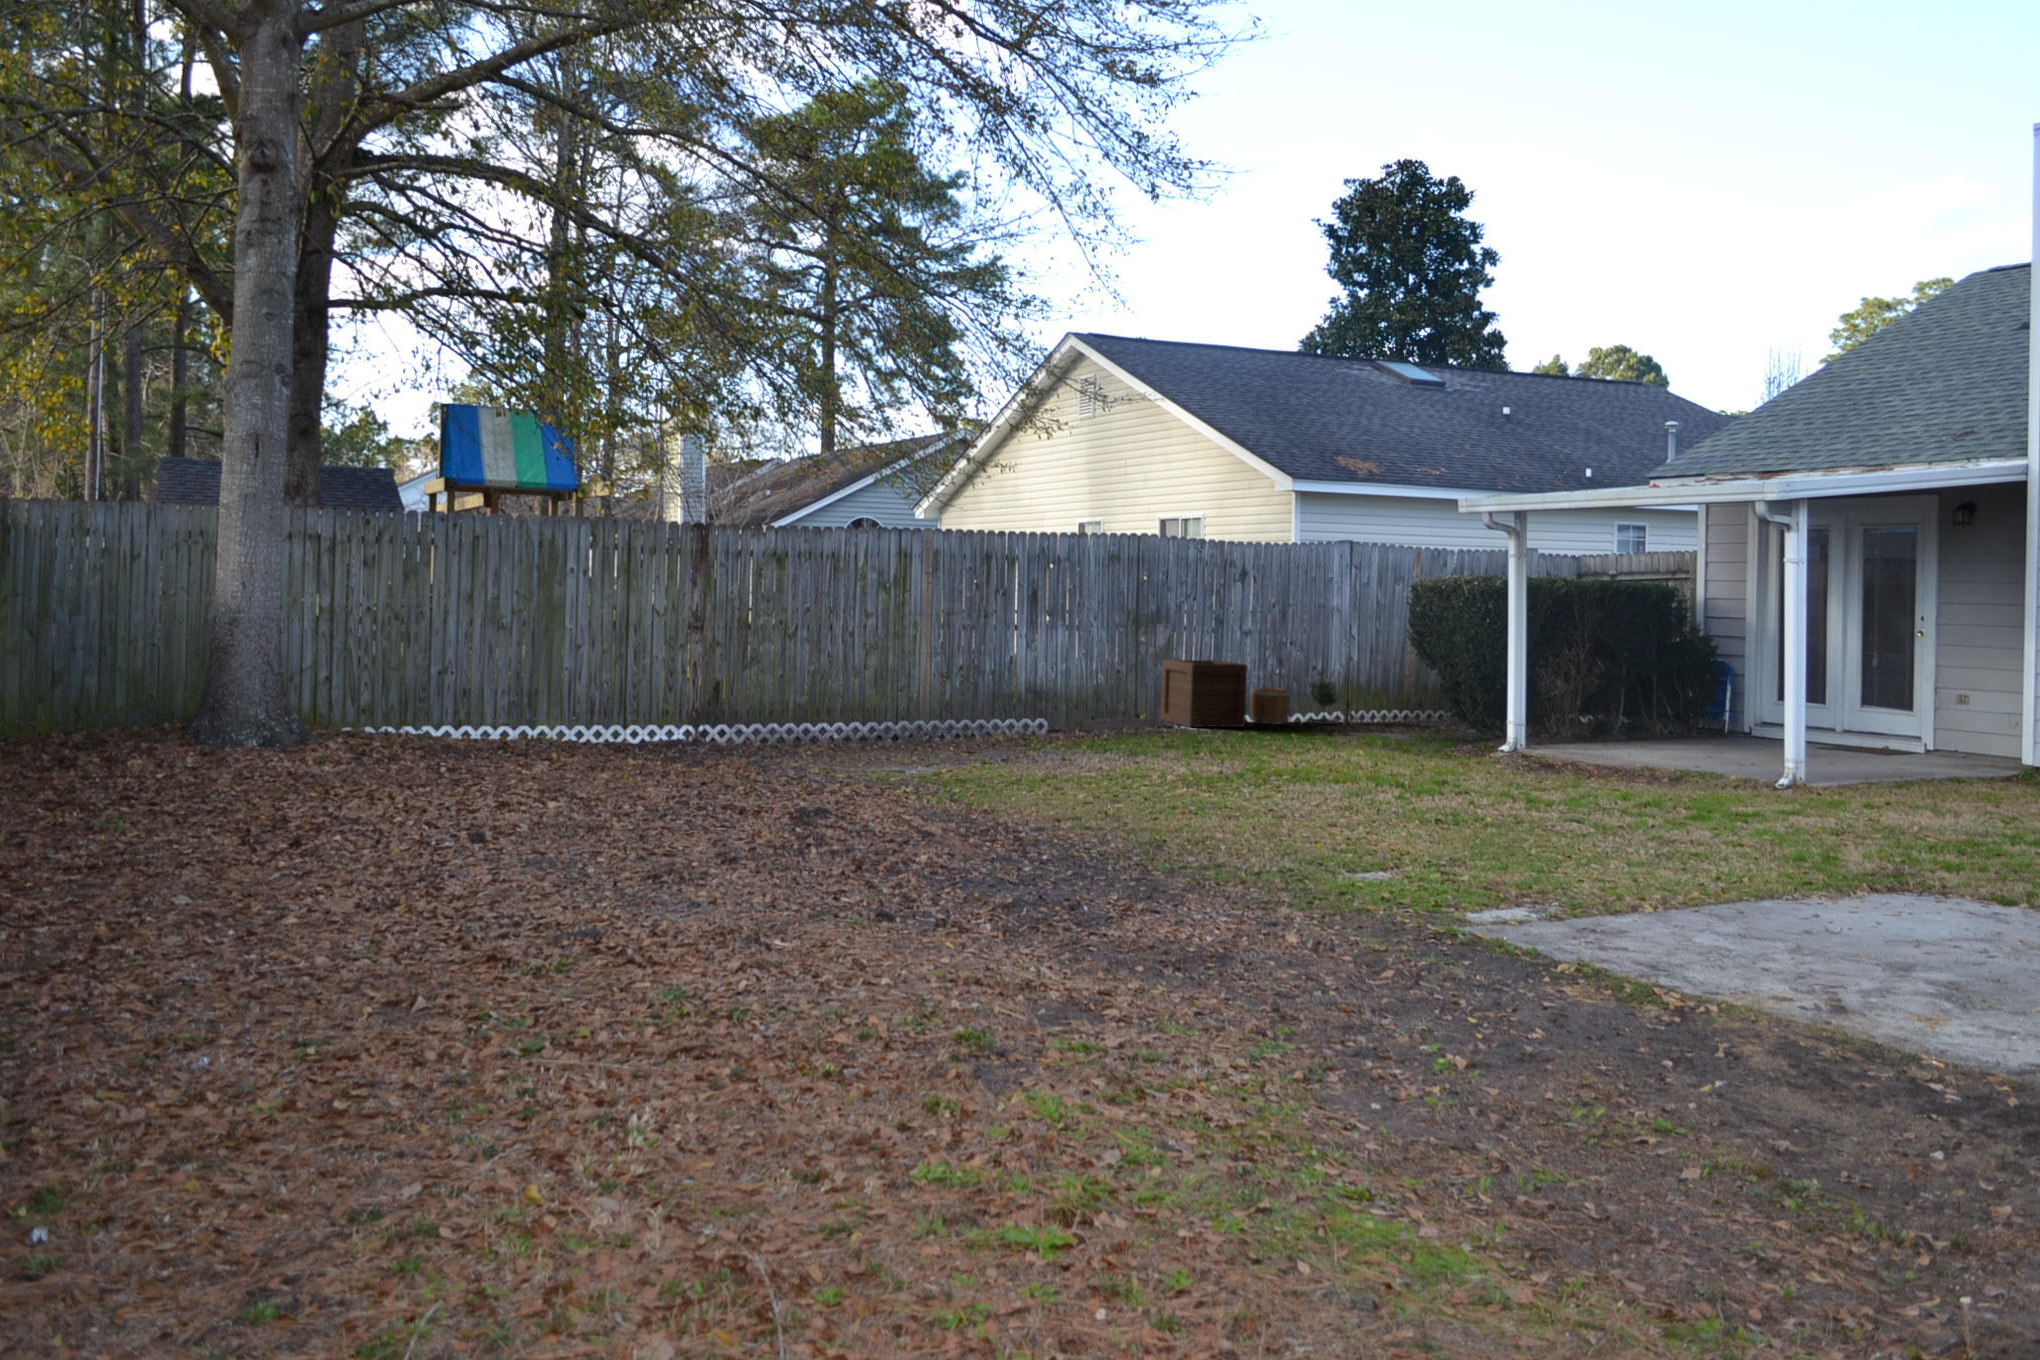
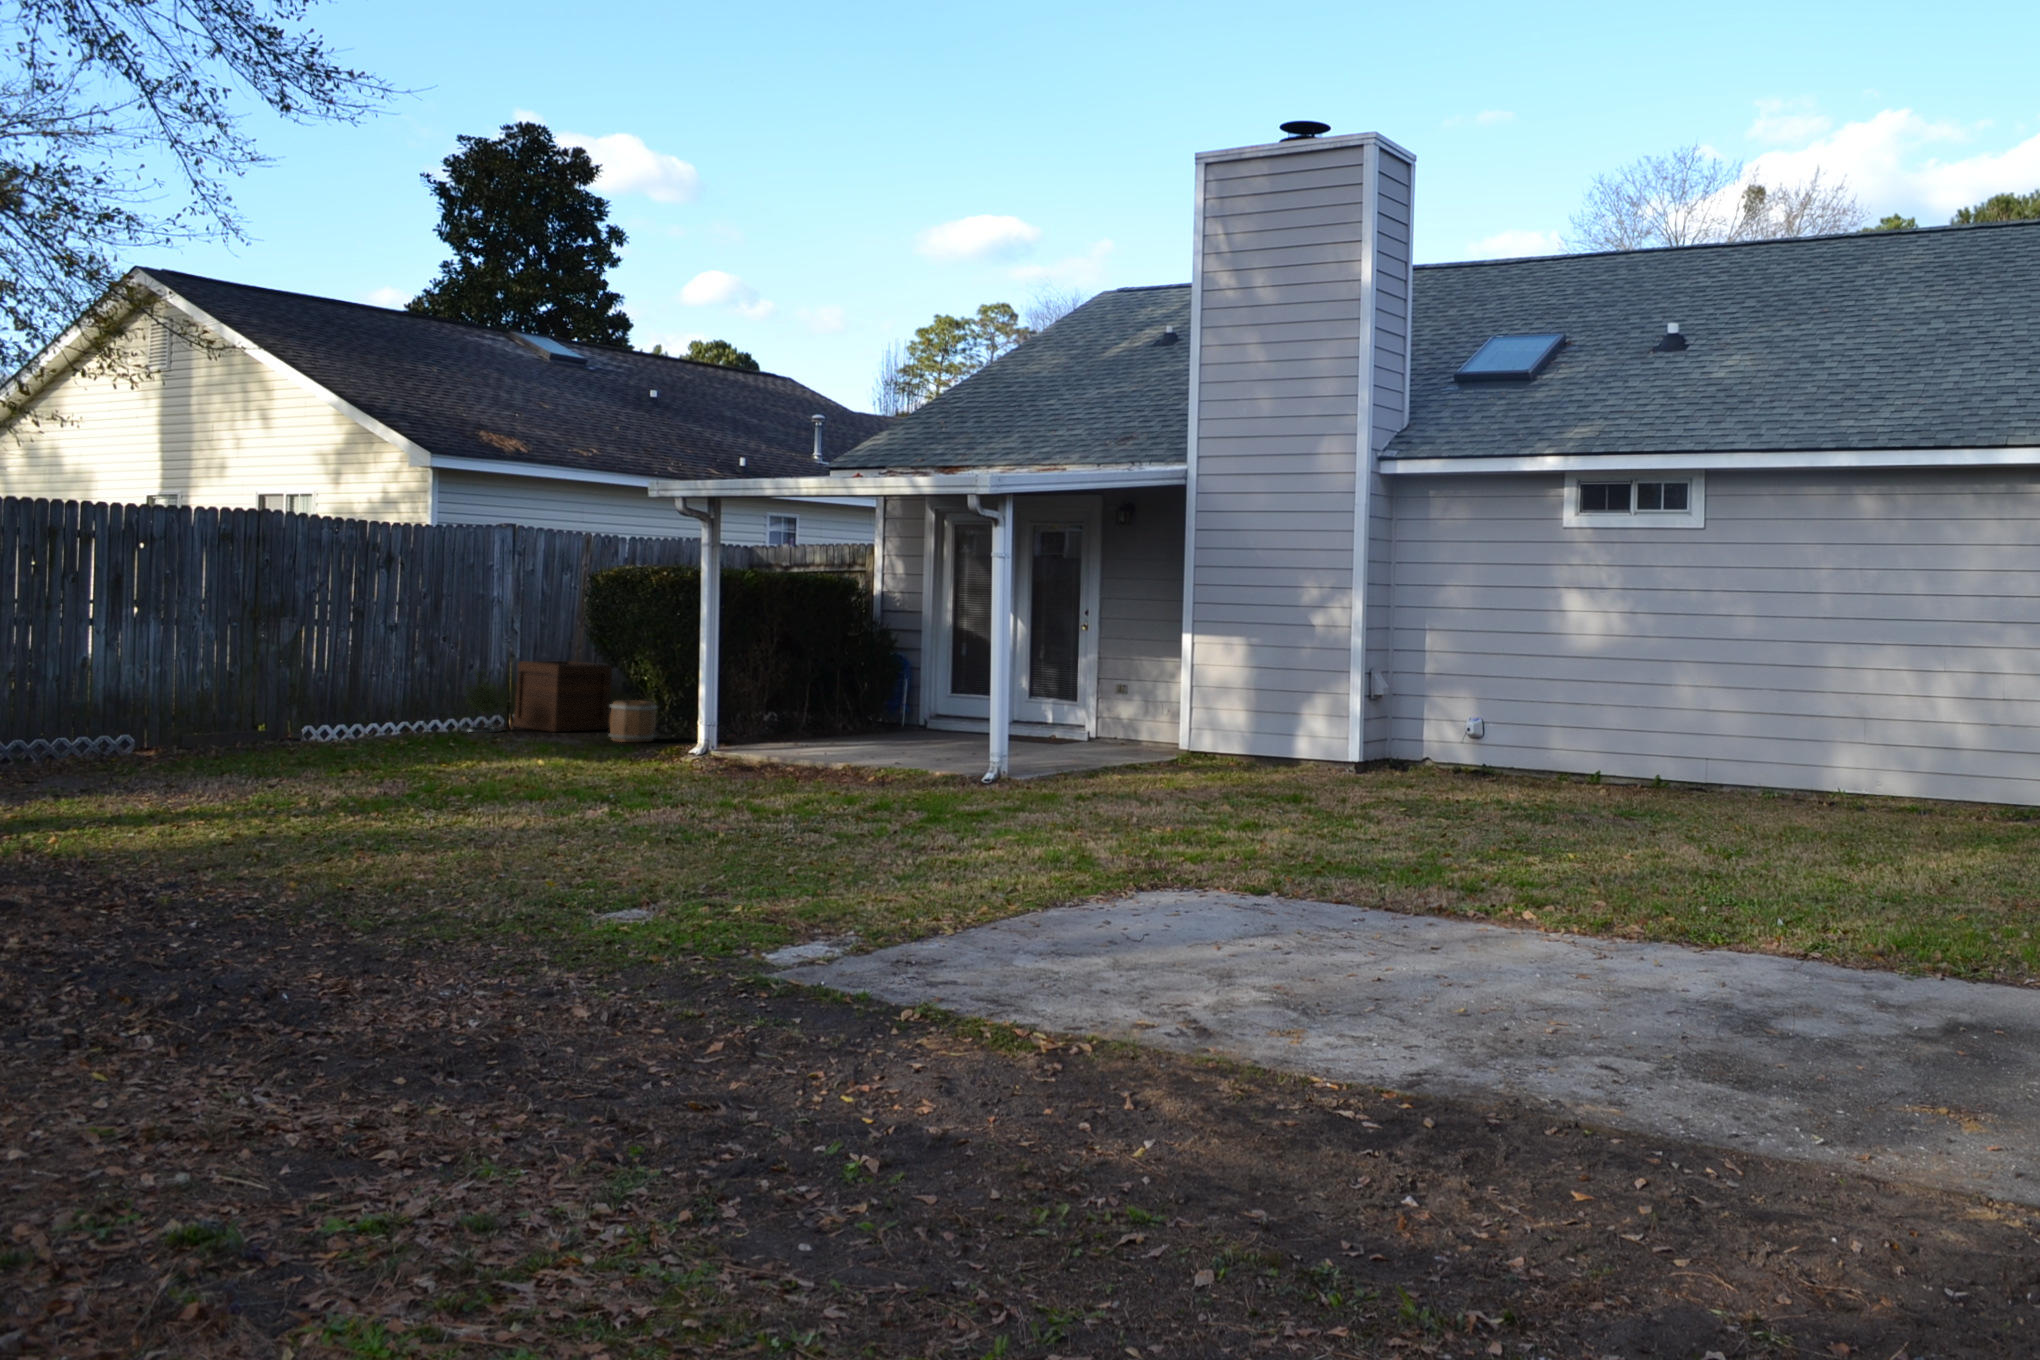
wooden crate: present [1160,660,1247,727] -> present [512,661,612,732]
bucket: present [1250,687,1290,725] -> present [609,700,658,742]

